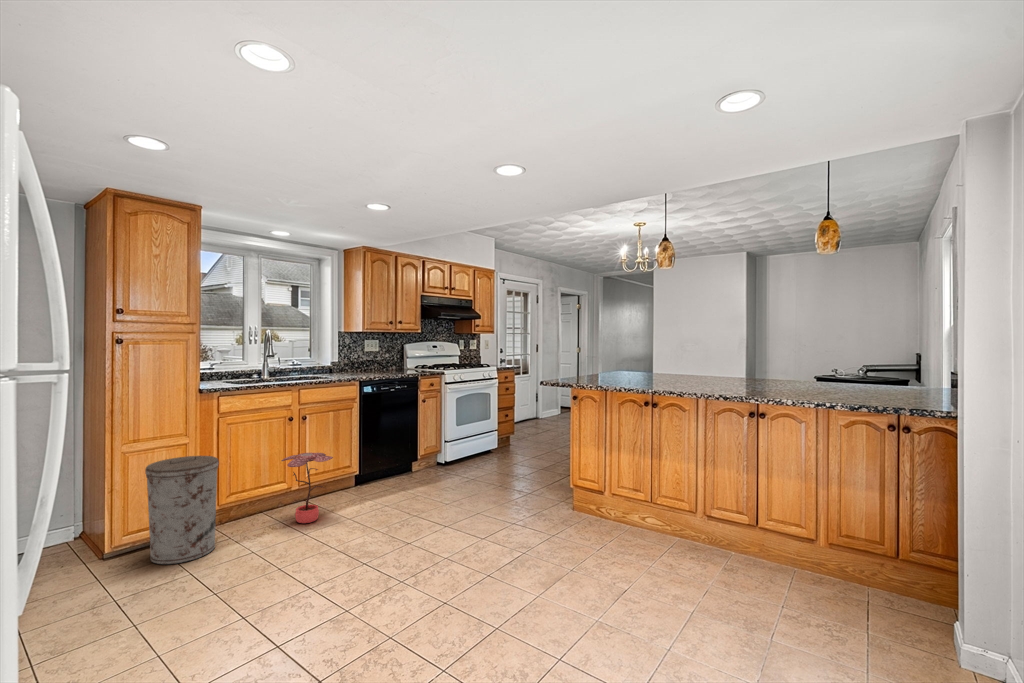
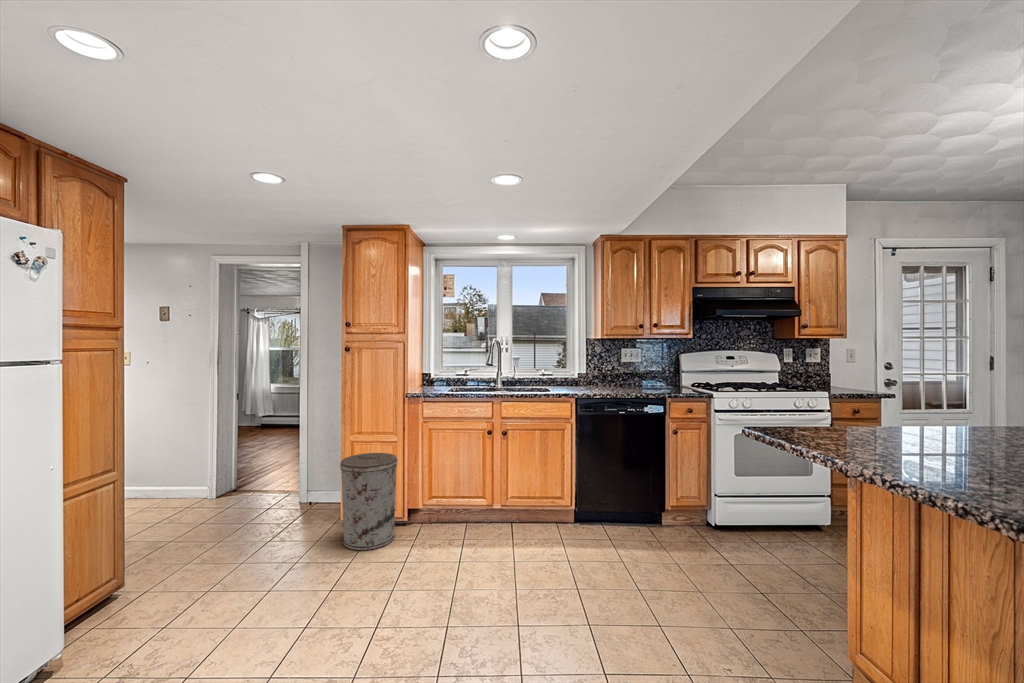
potted plant: present [281,453,333,523] -> none [448,472,502,551]

